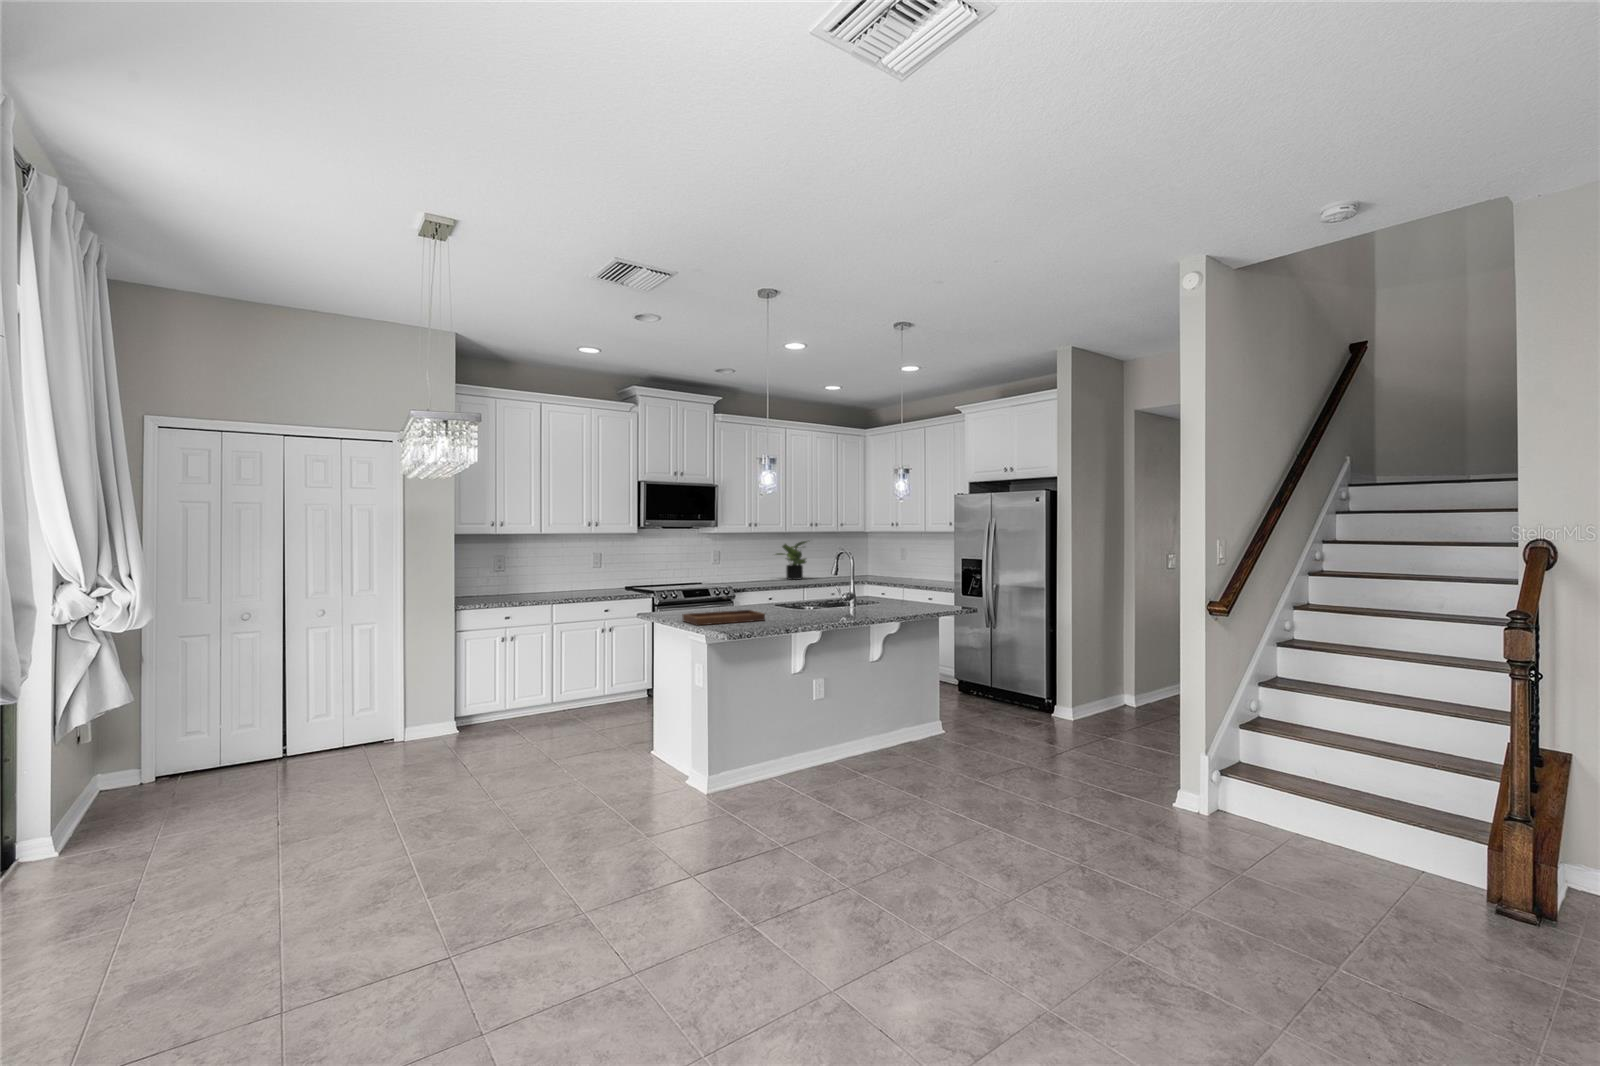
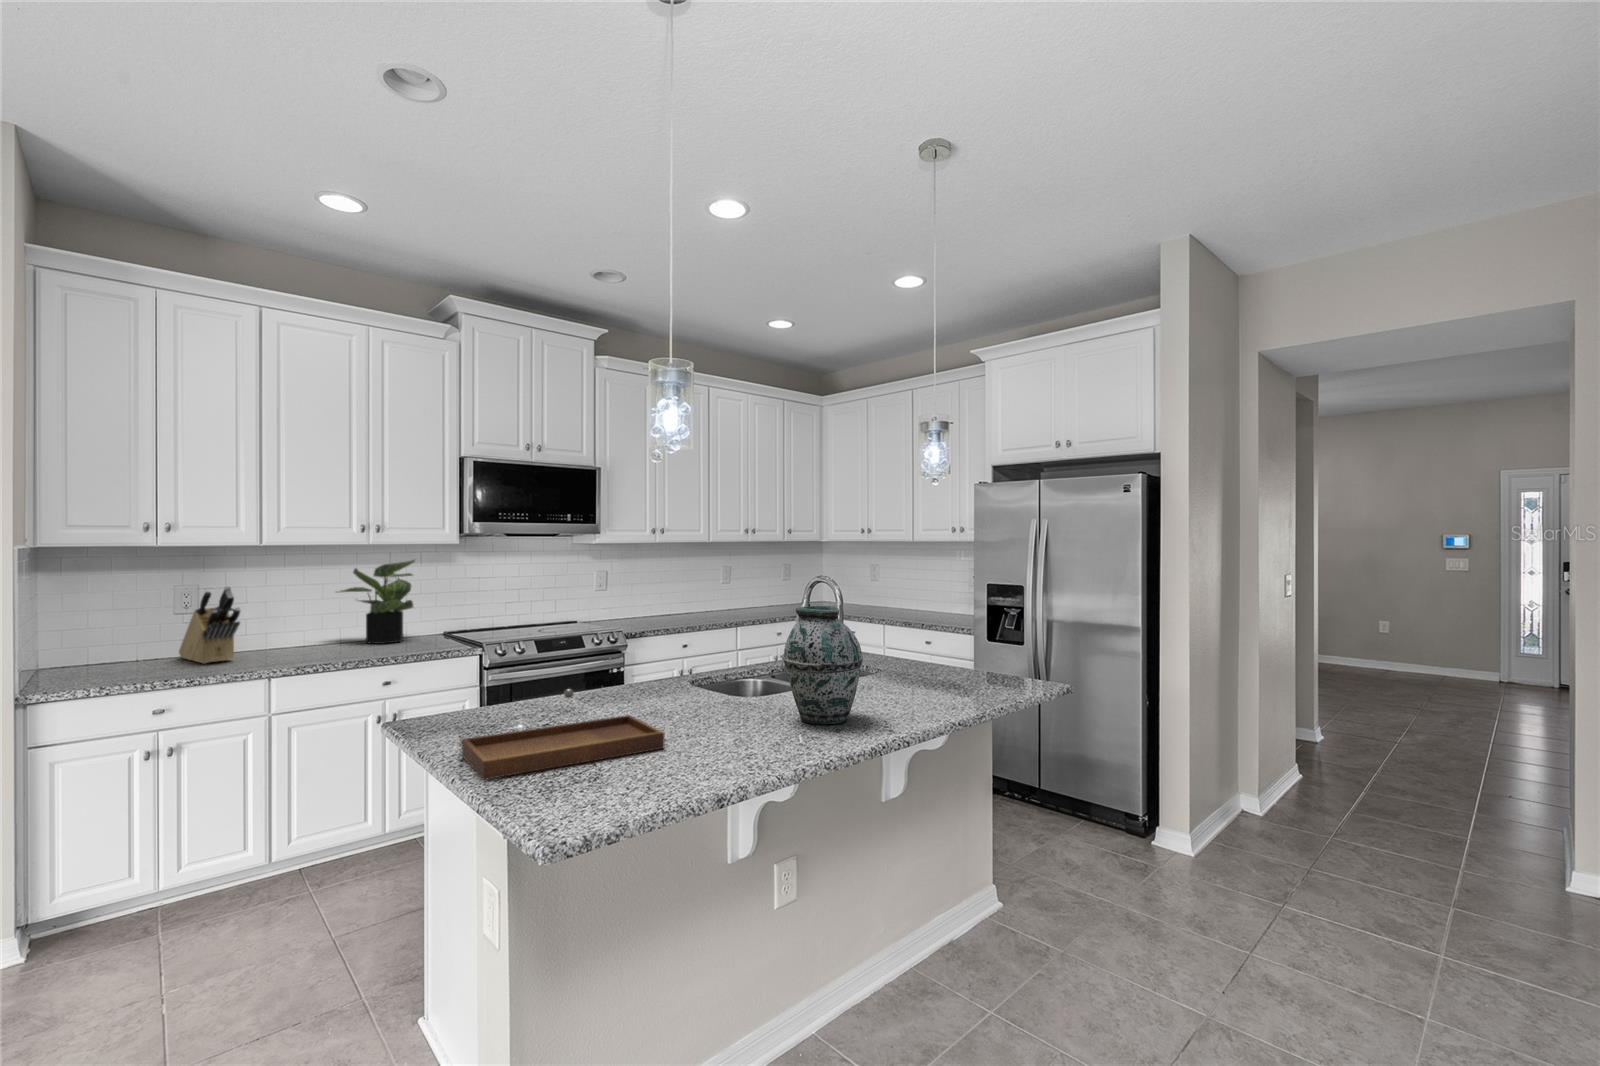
potted plant: present [776,541,807,580] -> present [340,560,414,644]
knife block: none [499,556,535,597] -> present [179,586,240,664]
vase: none [818,563,855,616] -> present [783,606,863,724]

